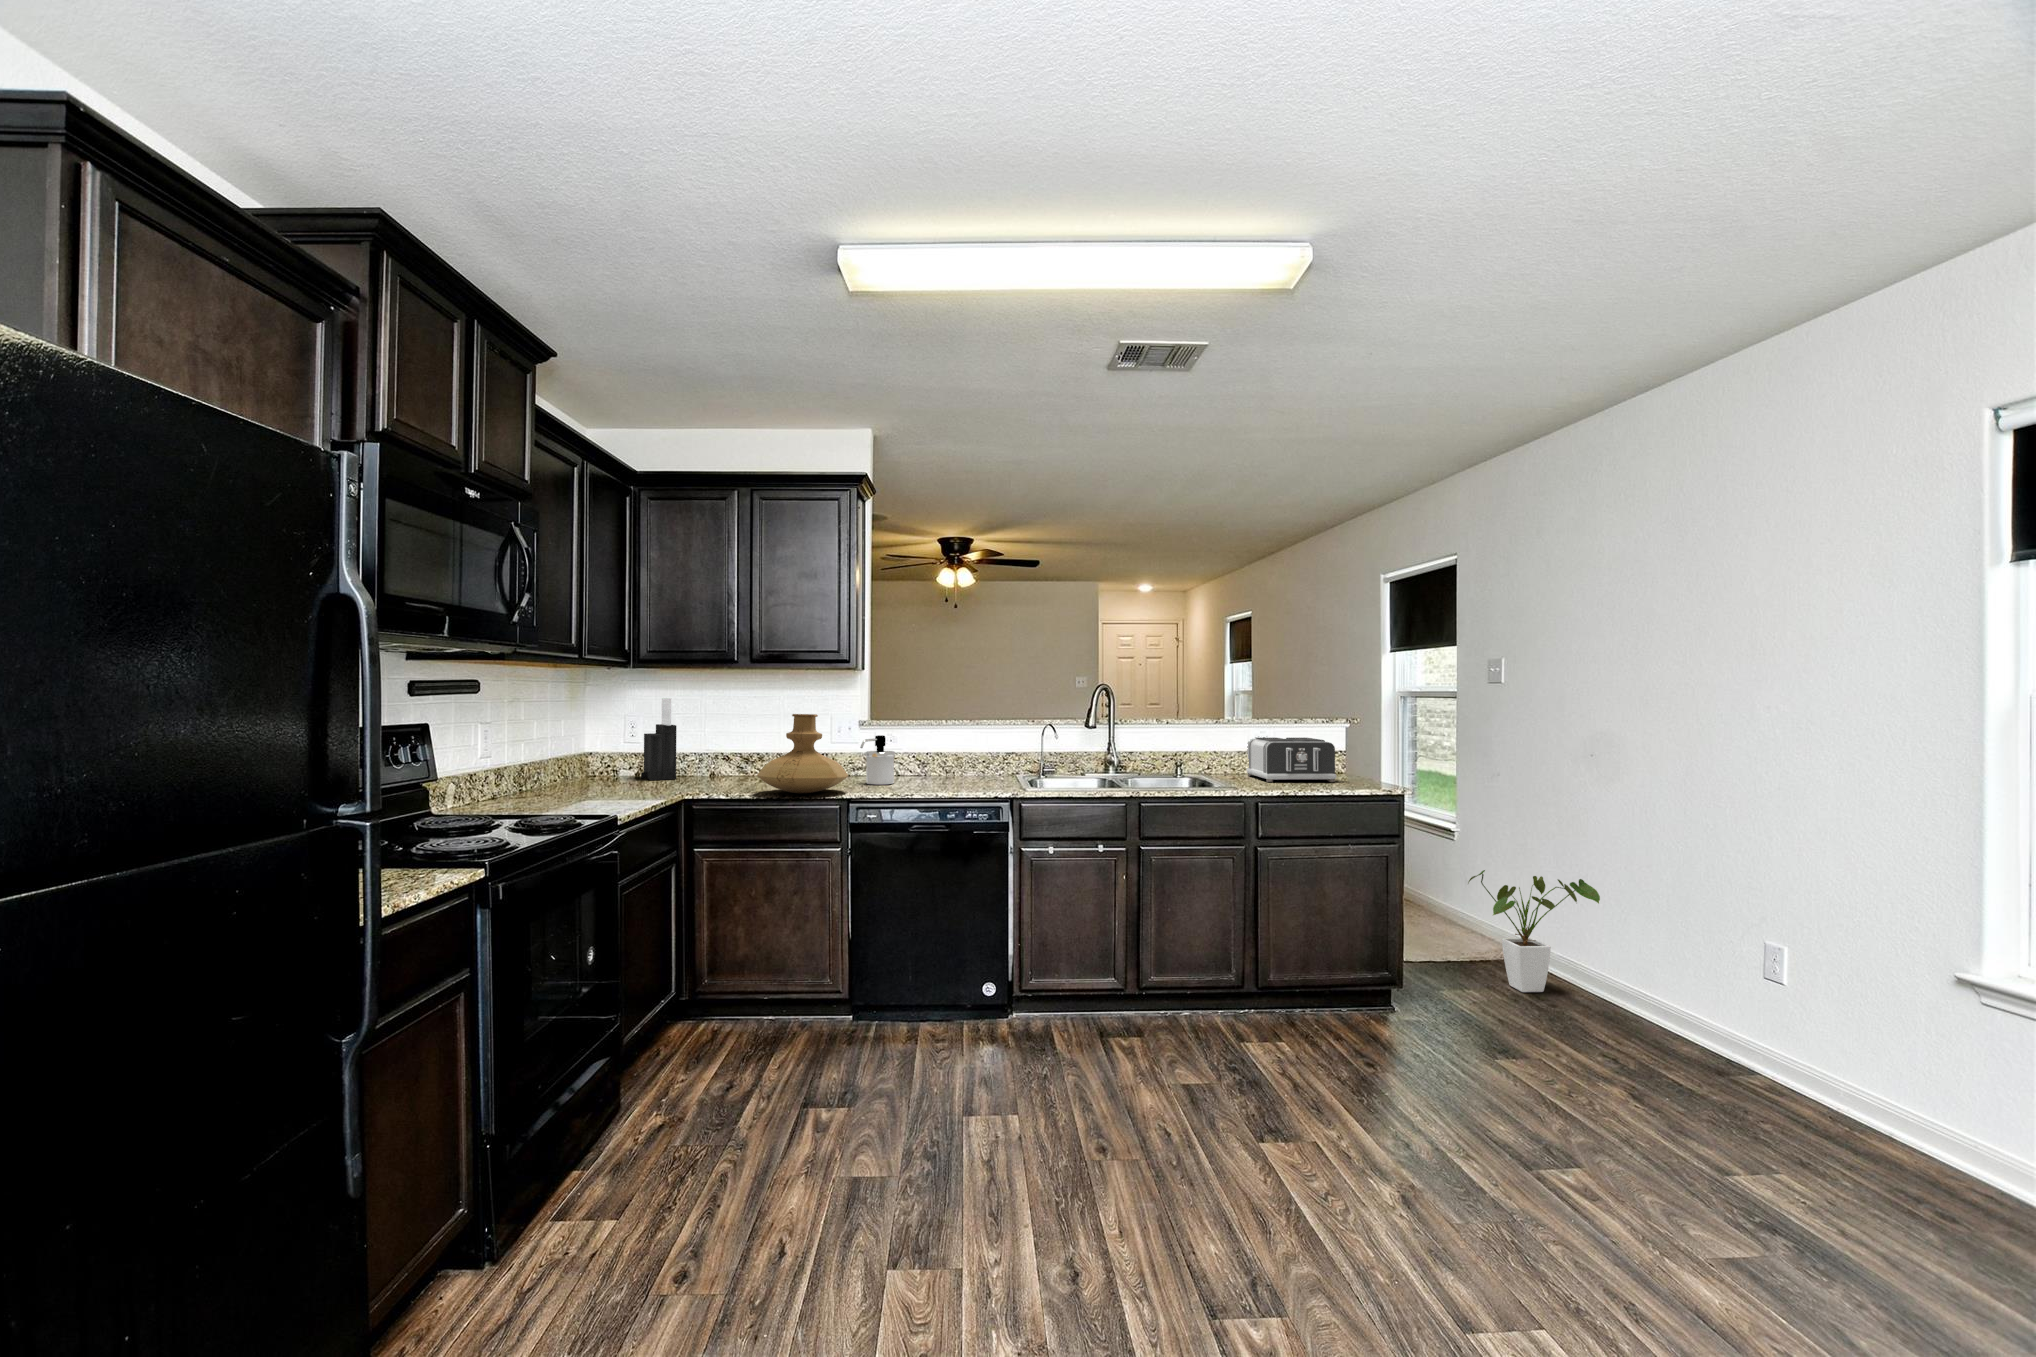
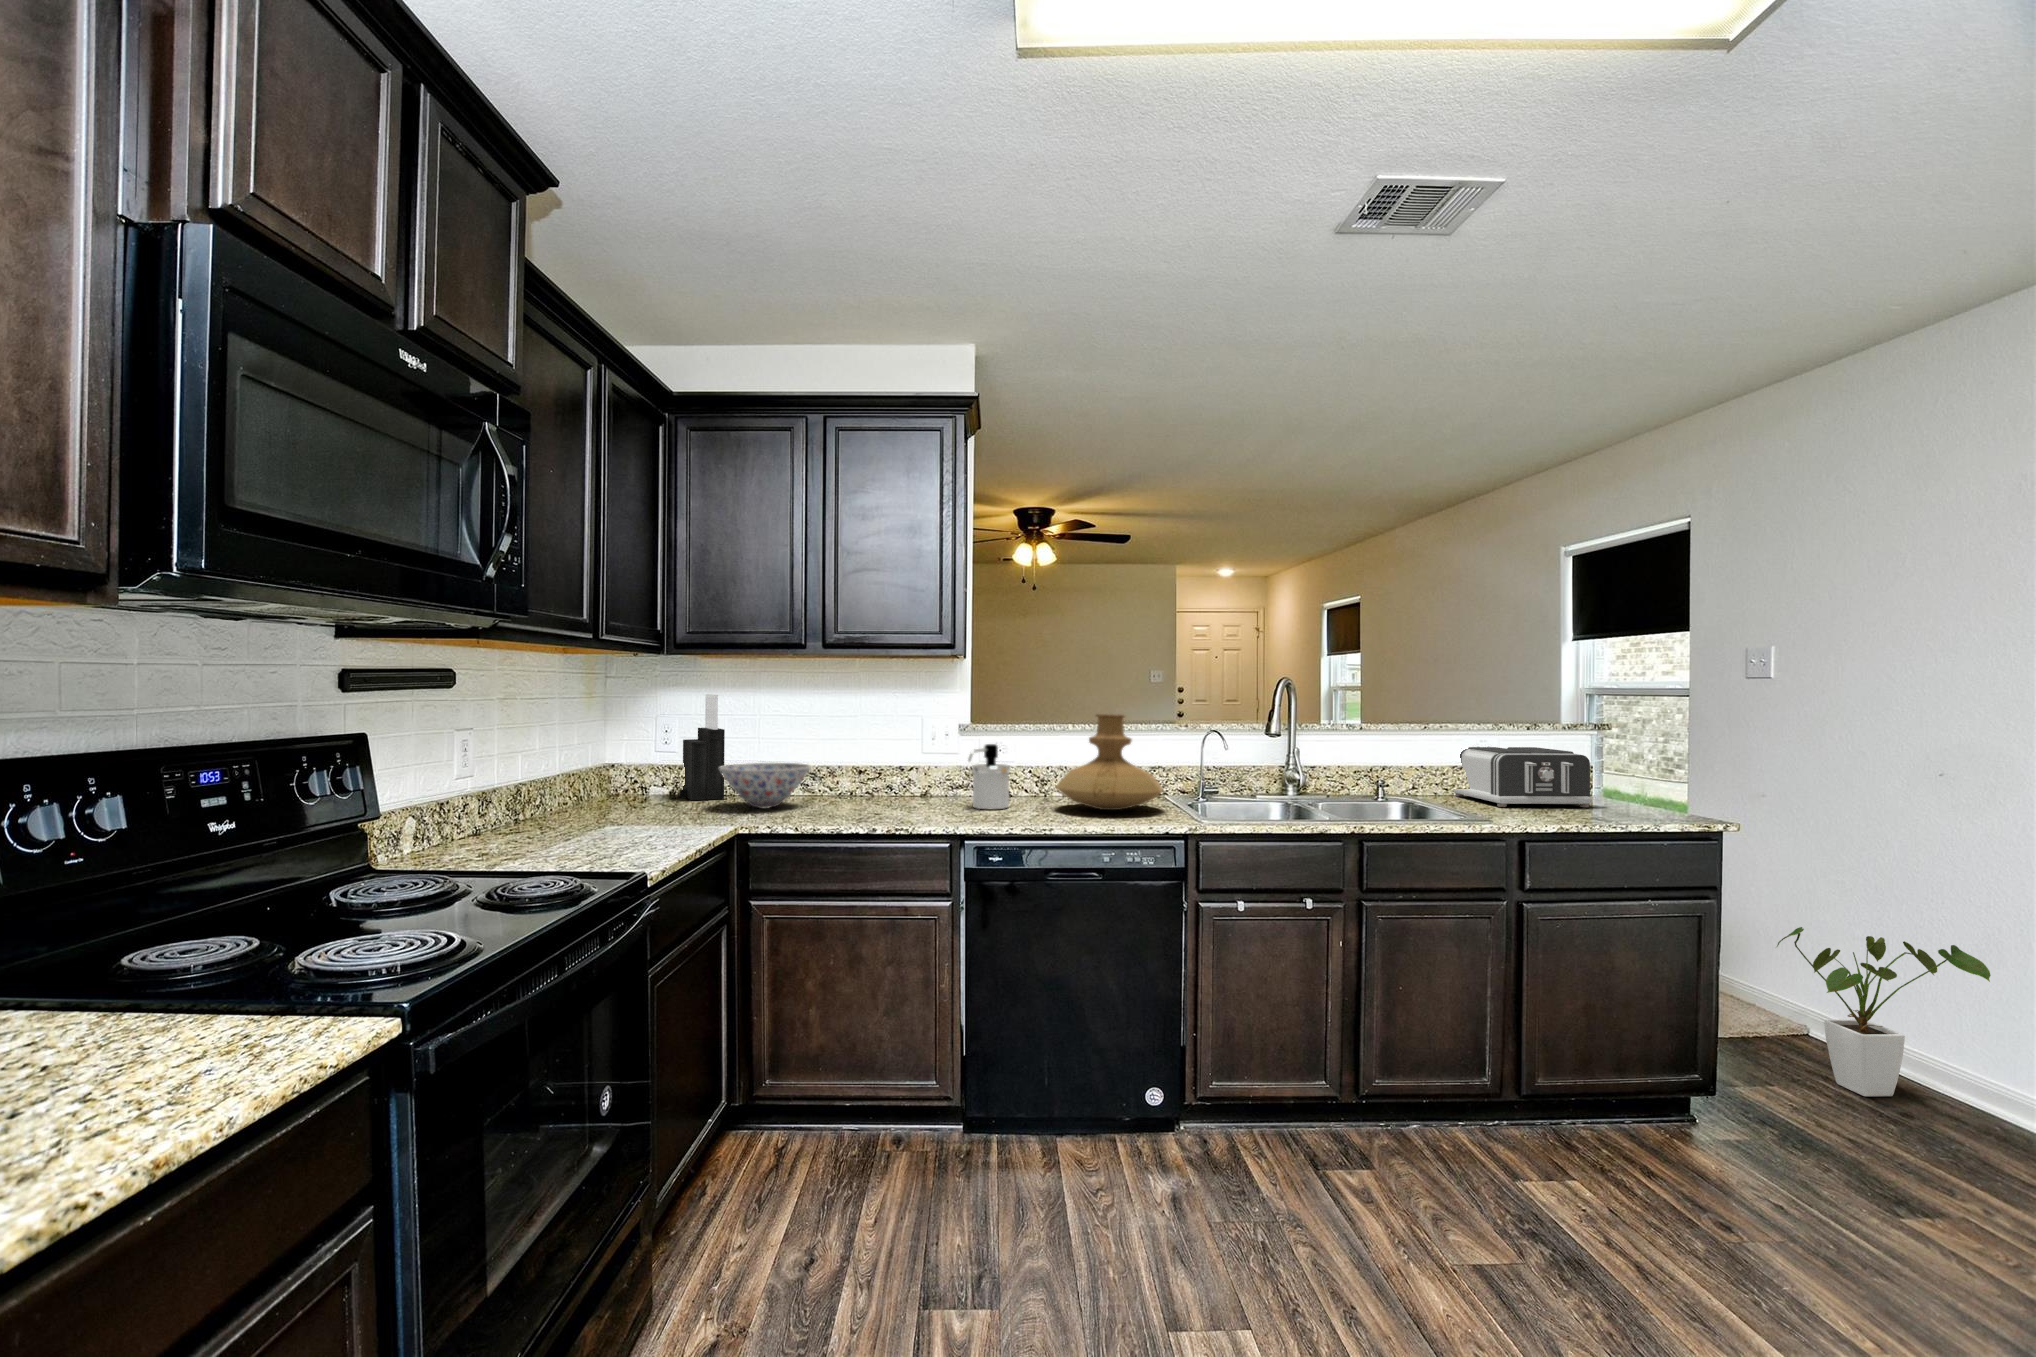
vase: present [757,714,848,793] -> present [1056,714,1163,810]
bowl: none [671,751,742,784] -> present [719,763,810,808]

